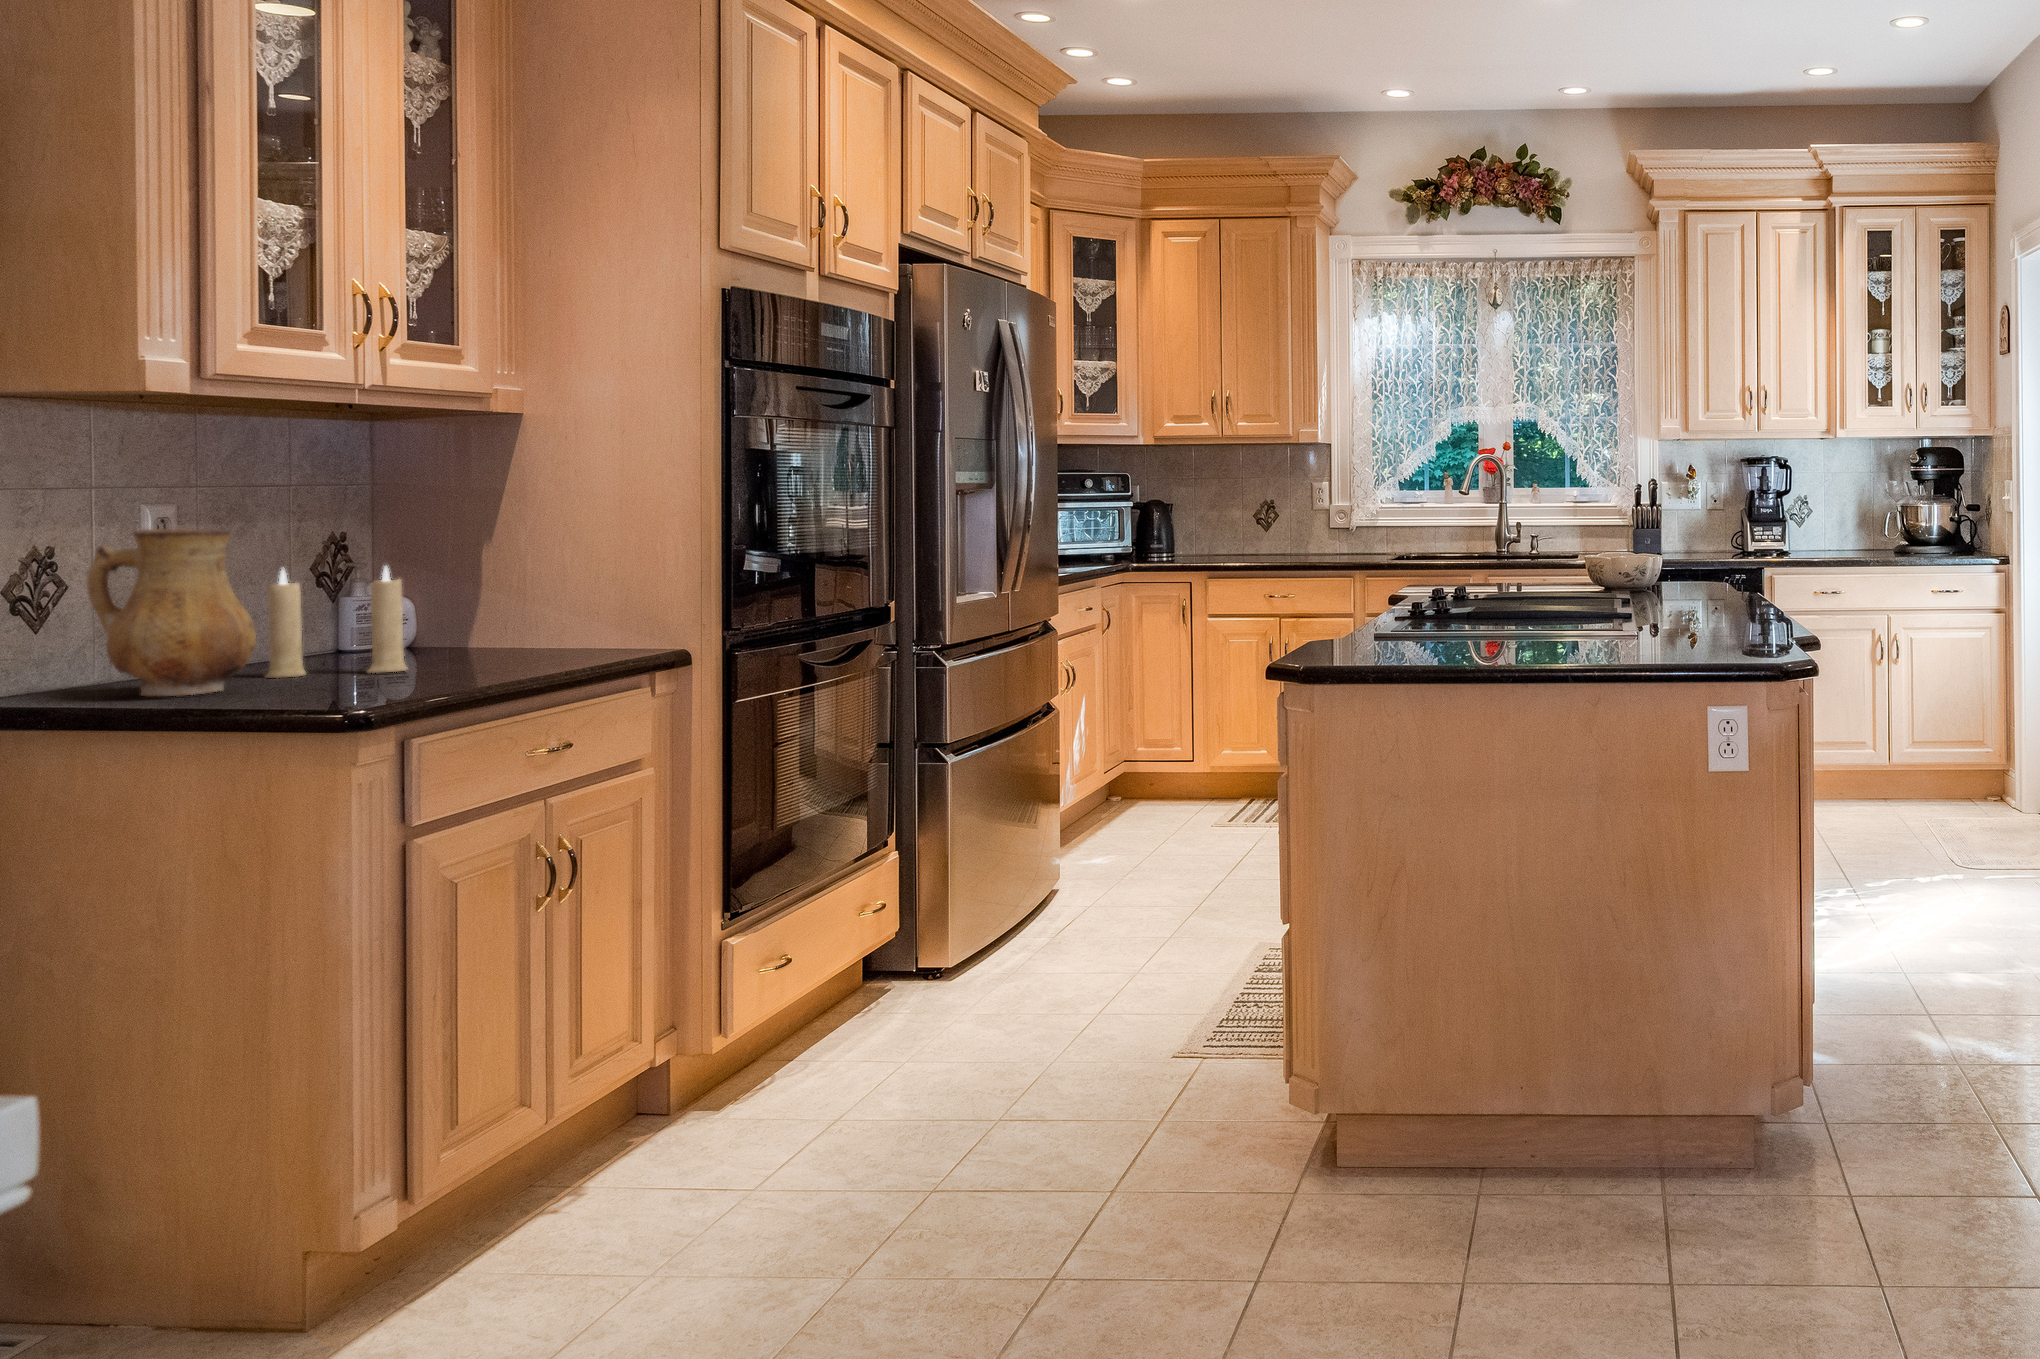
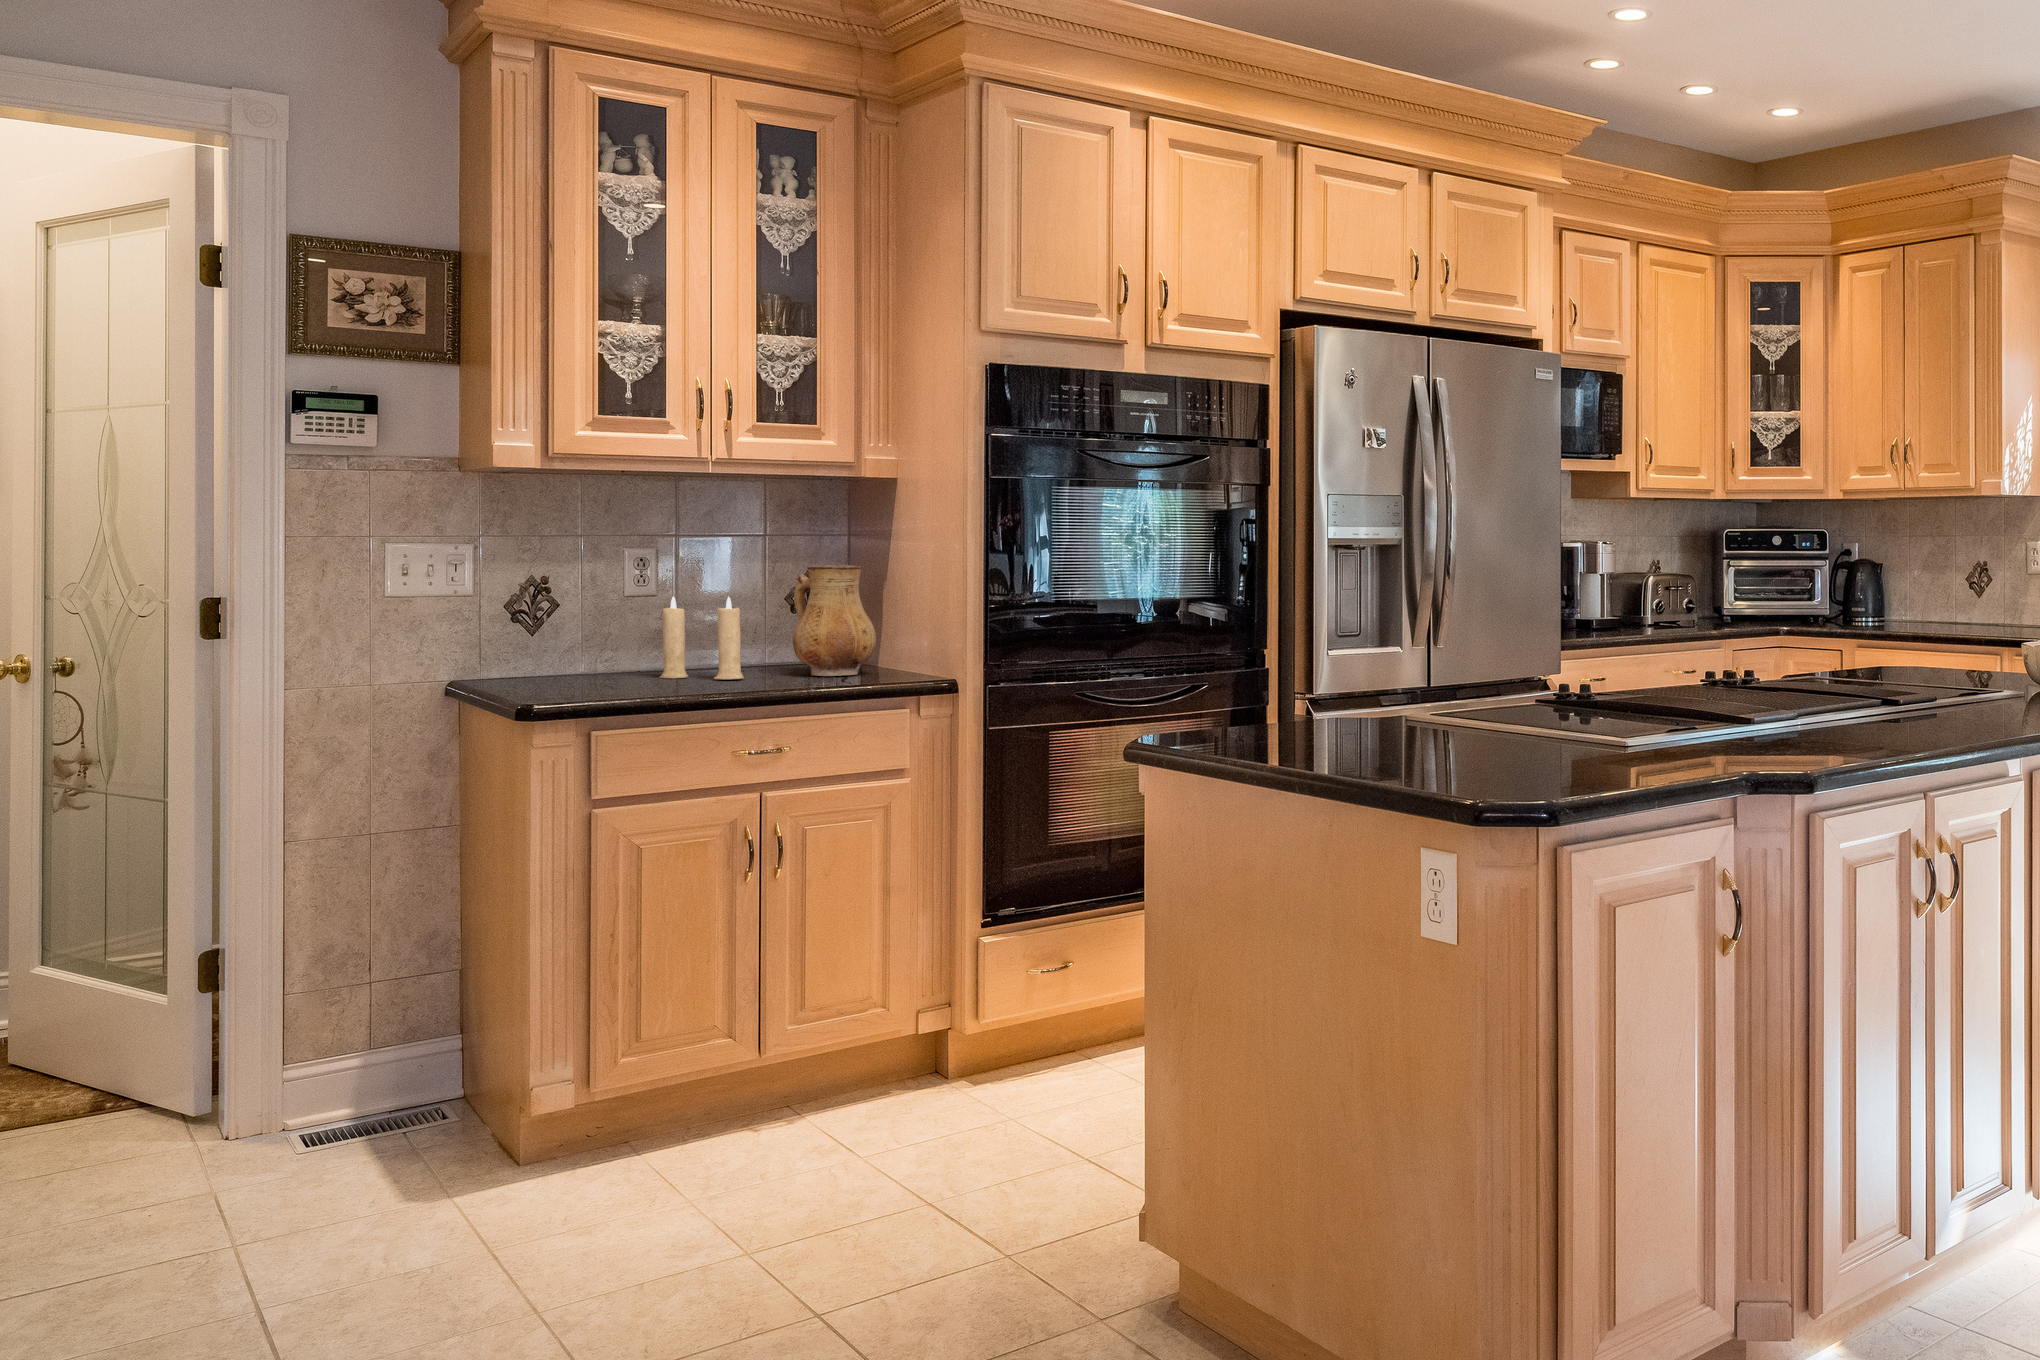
ceramic pitcher: present [87,529,256,696] -> present [792,565,876,676]

